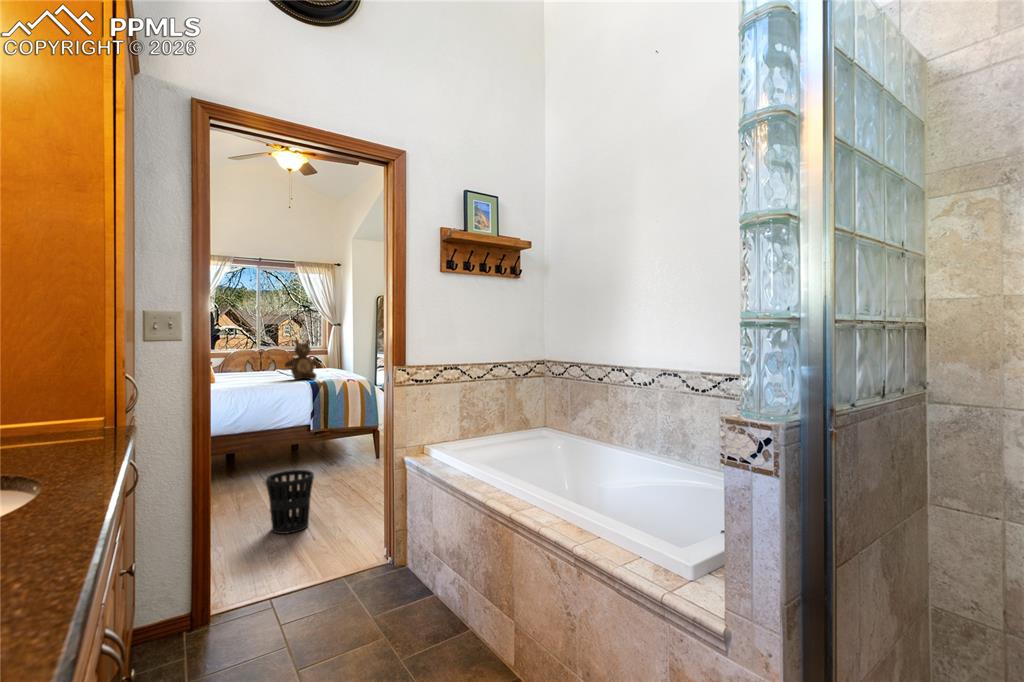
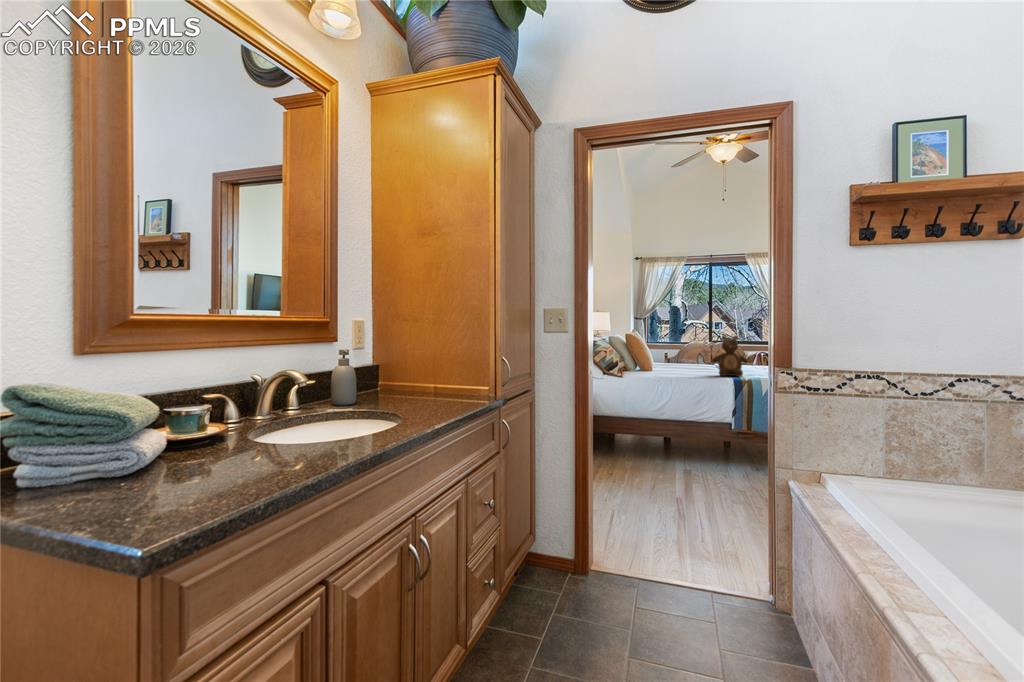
wastebasket: present [266,470,314,534] -> none [664,465,710,528]

